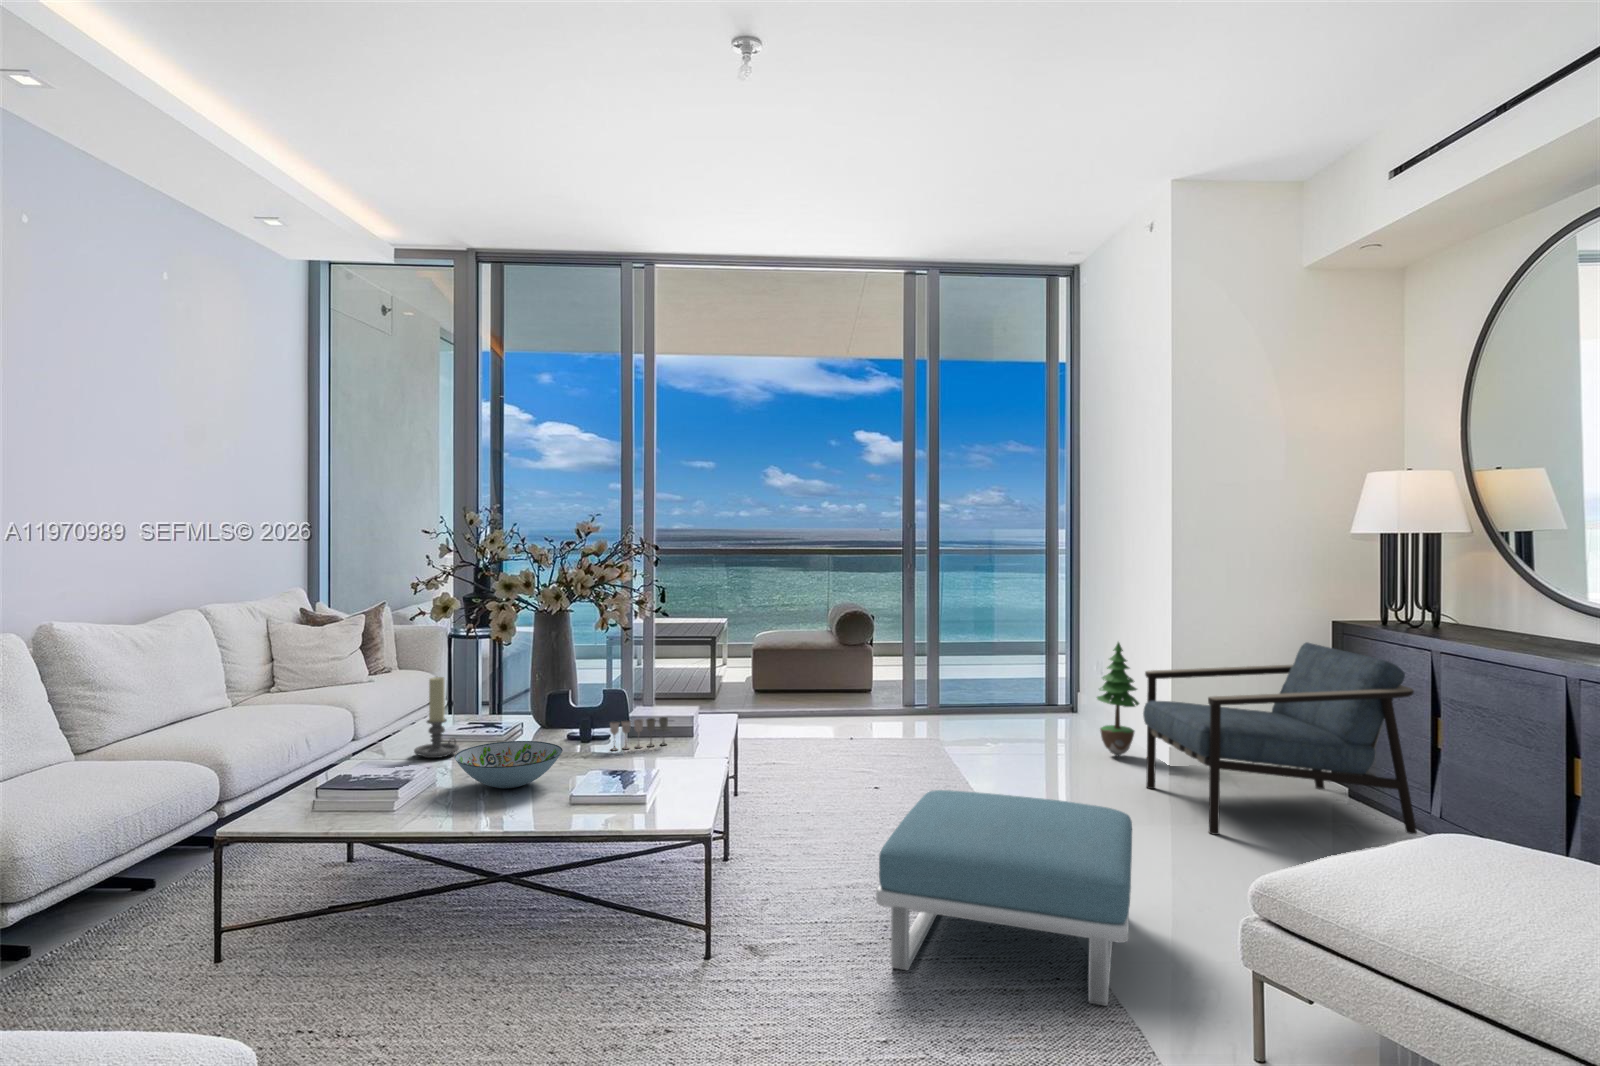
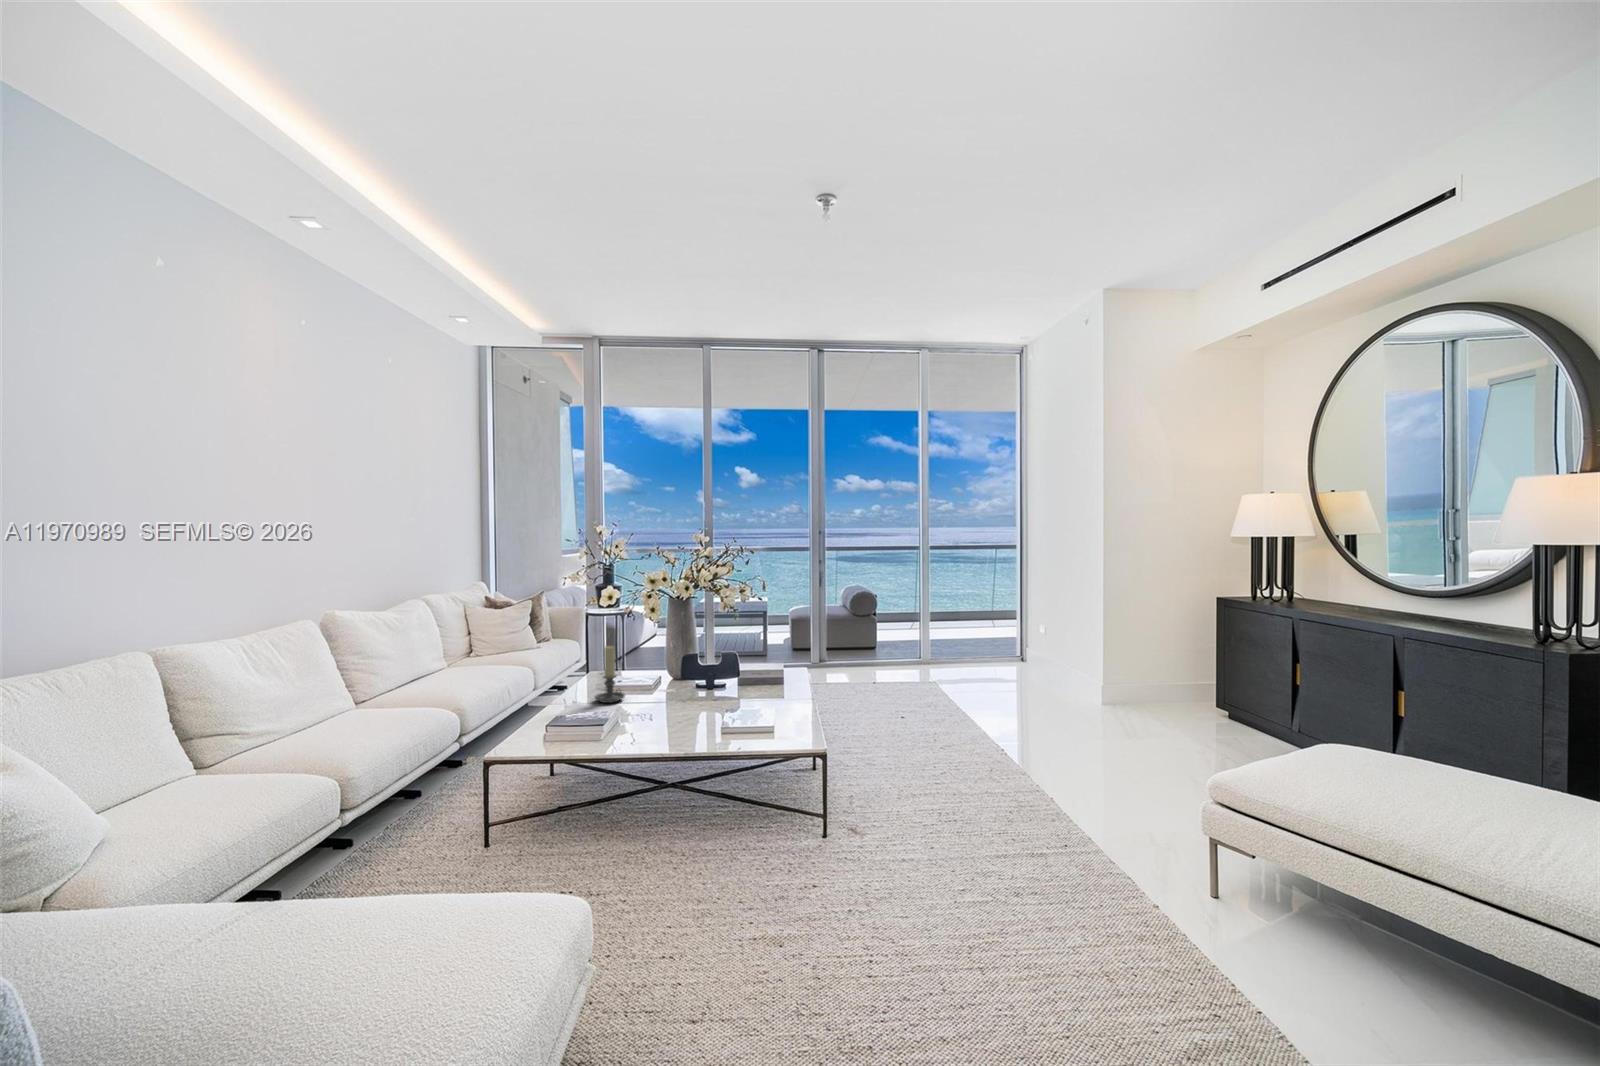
potted tree: present [1097,642,1139,756] -> none [1048,612,1079,693]
armchair: present [1143,643,1417,835] -> none [1087,612,1282,747]
wine glass: present [610,717,668,750] -> none [729,671,768,695]
decorative bowl: present [455,741,563,789] -> none [636,690,709,723]
footstool: present [876,790,1132,1006] -> none [940,719,1117,863]

